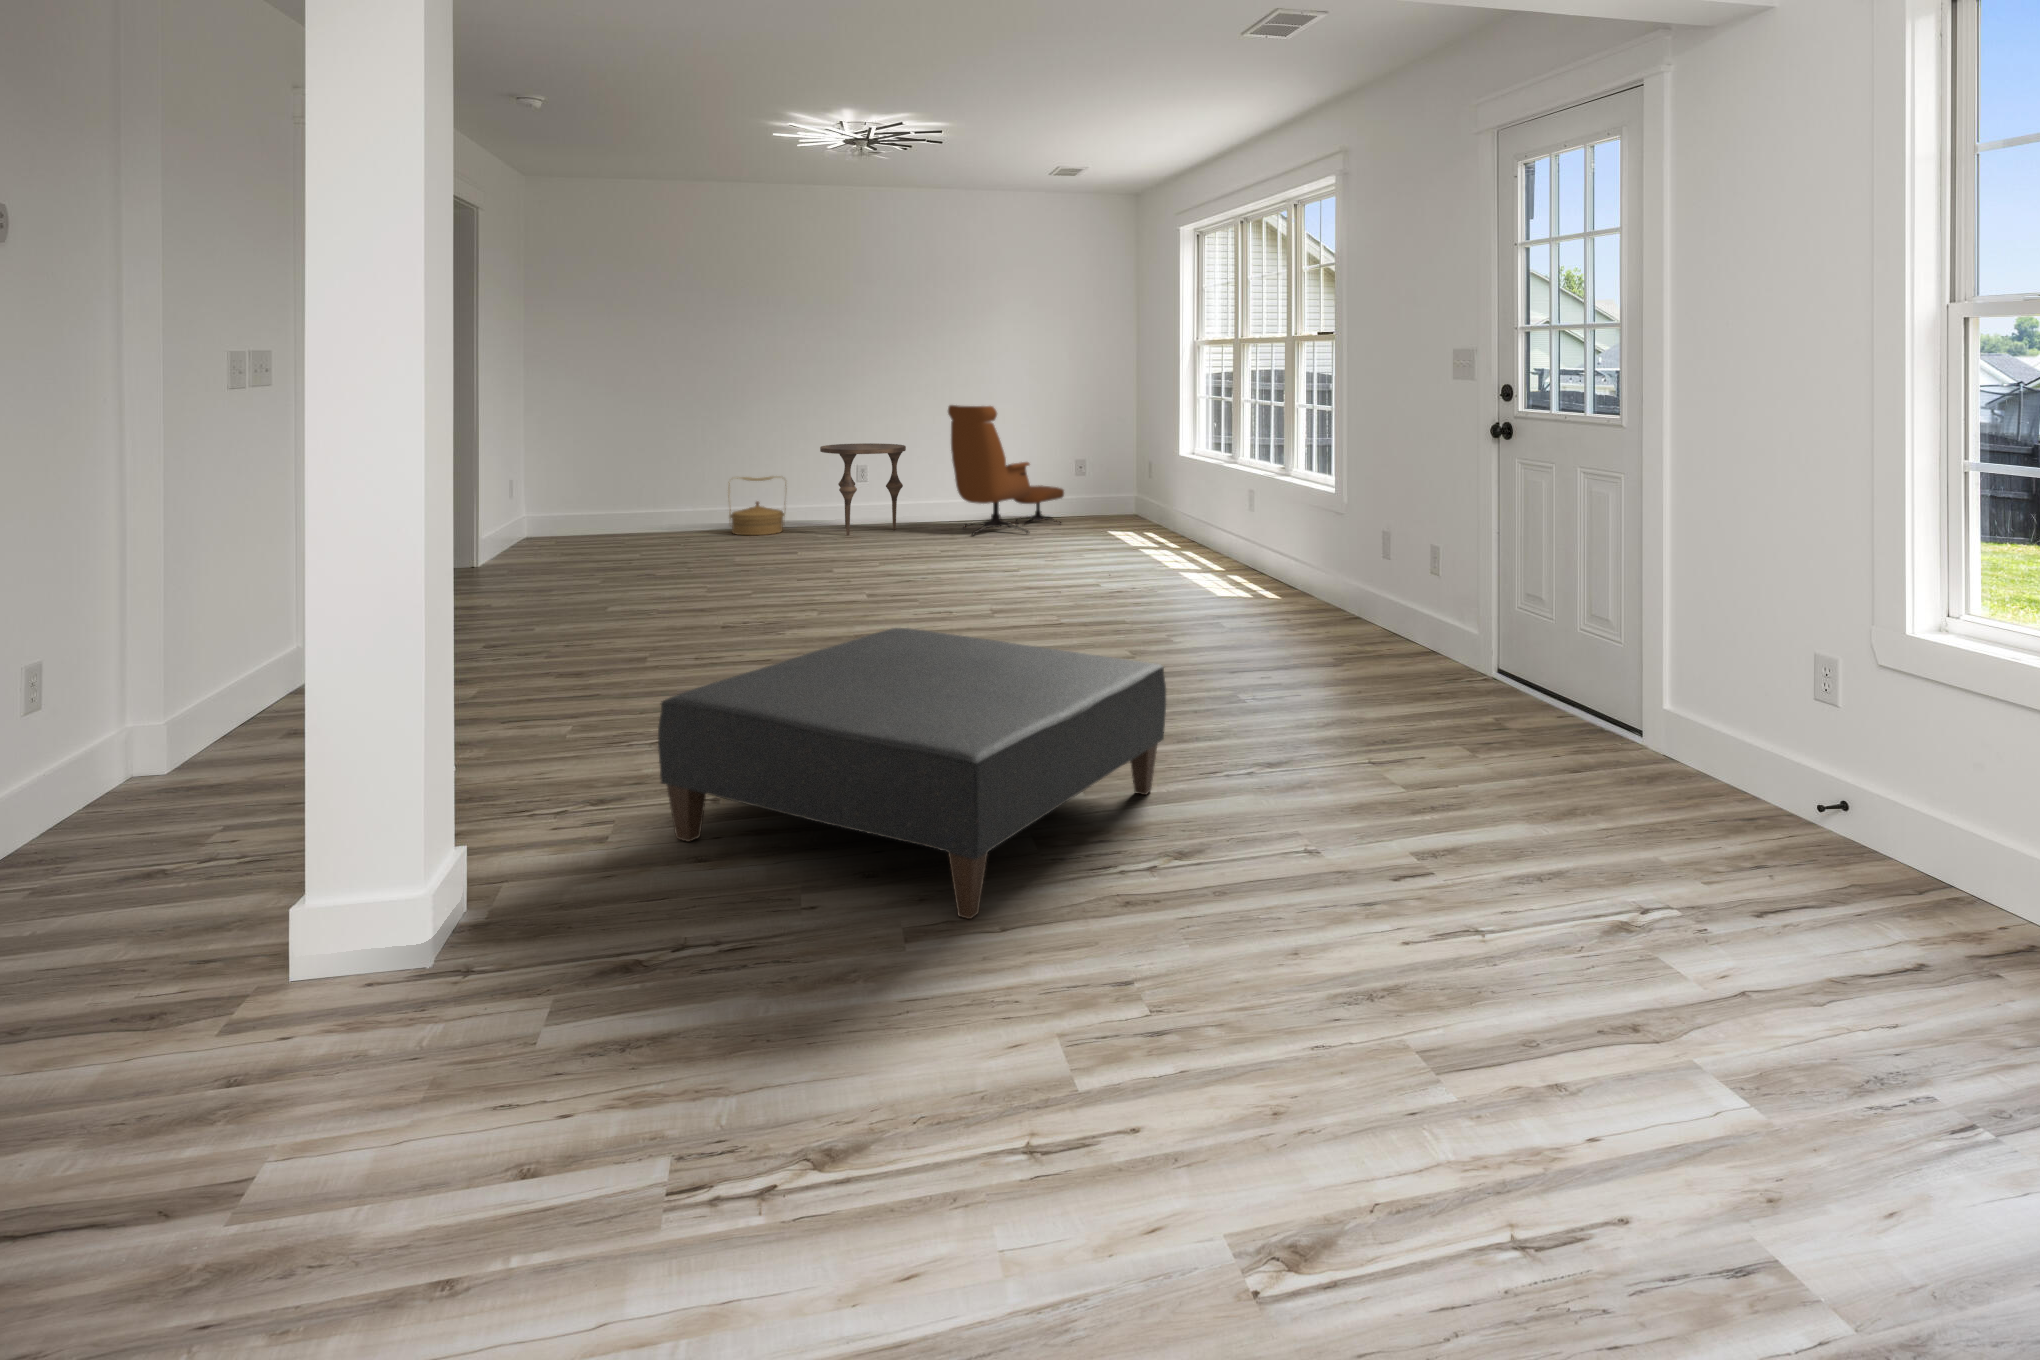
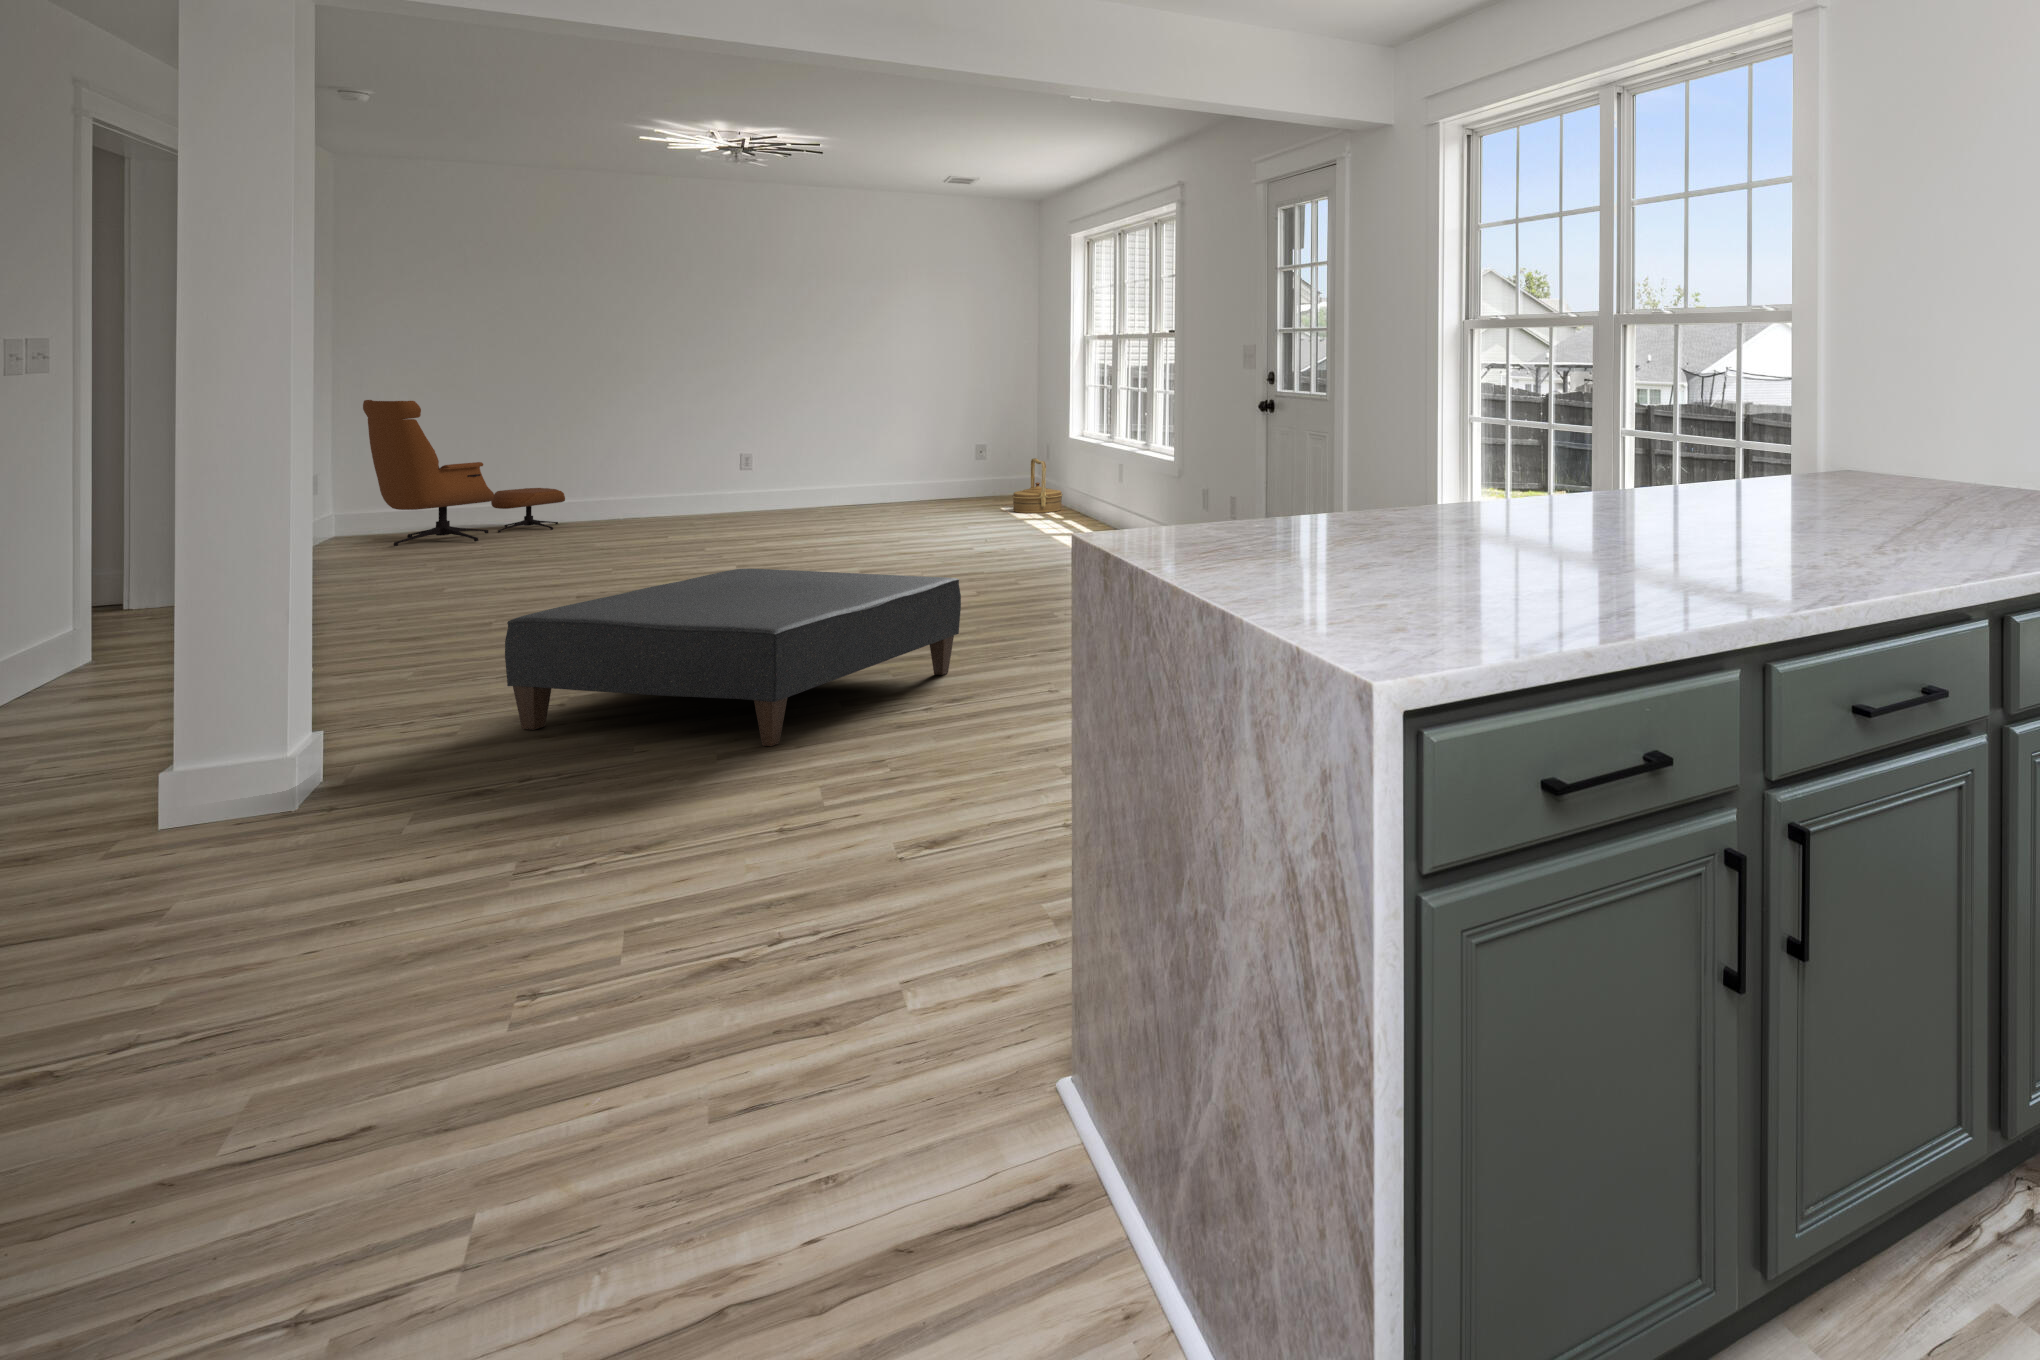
lounge chair: present [948,405,1064,535] -> present [363,400,565,546]
side table: present [820,443,906,535] -> none [696,433,793,522]
woven basket: present [729,477,786,535] -> present [1012,458,1062,513]

